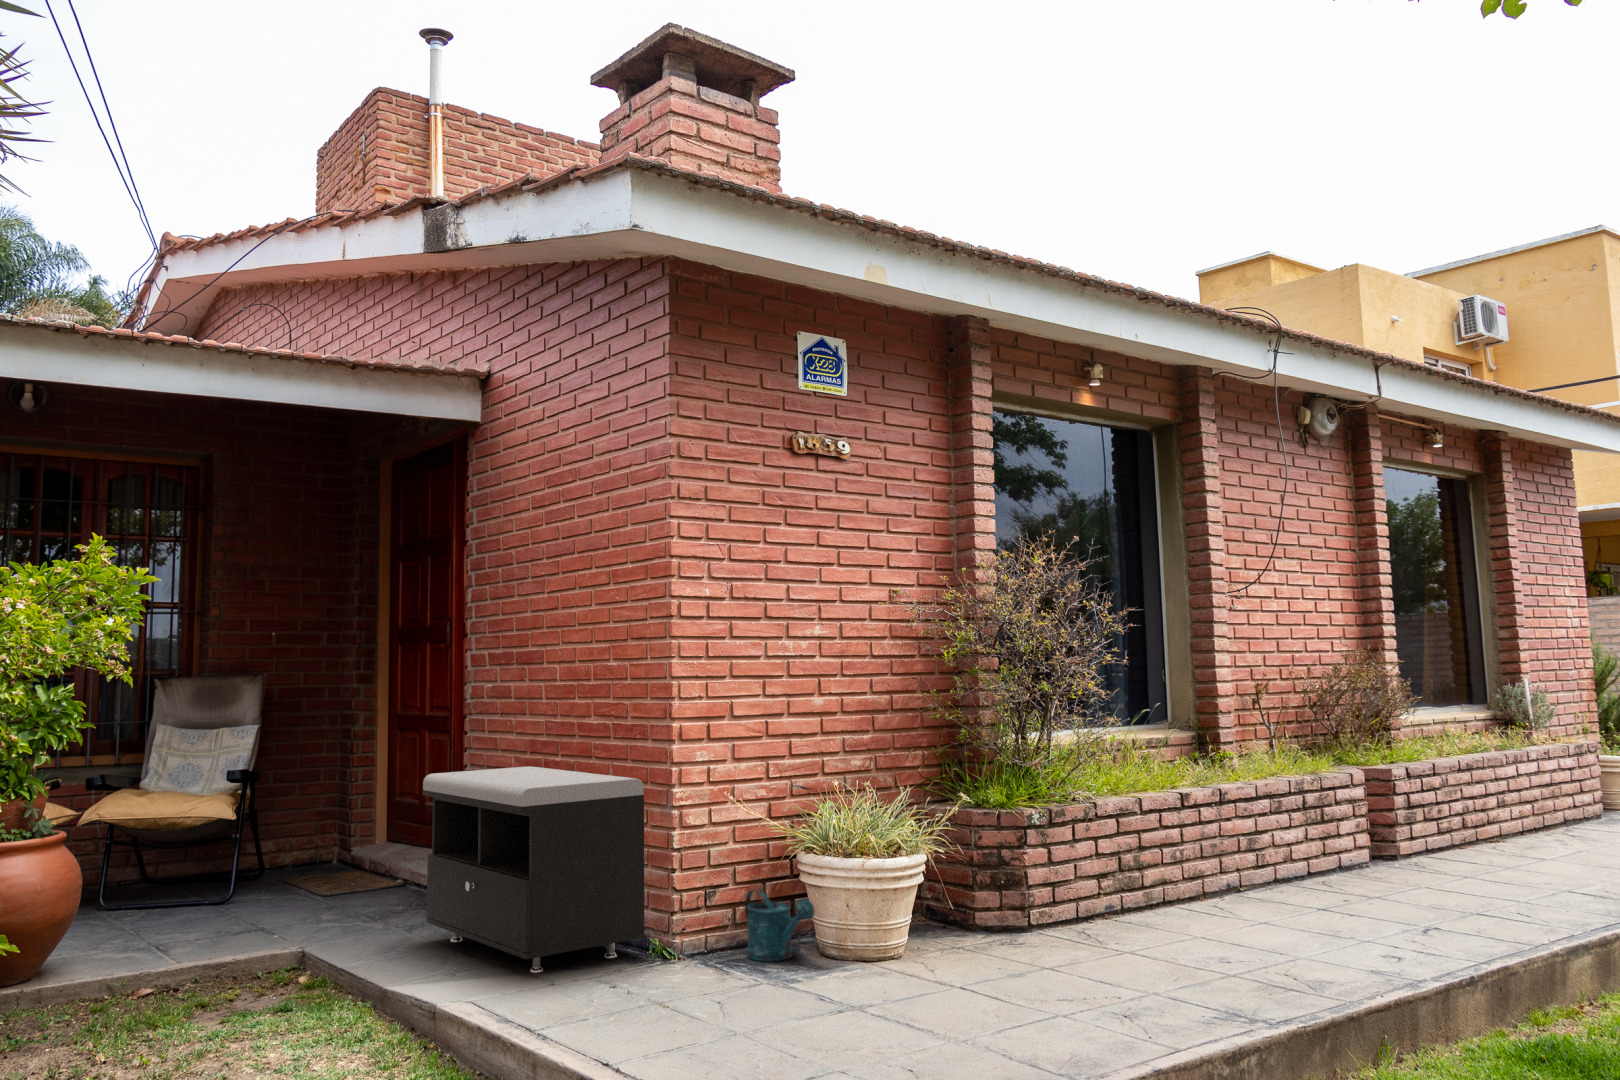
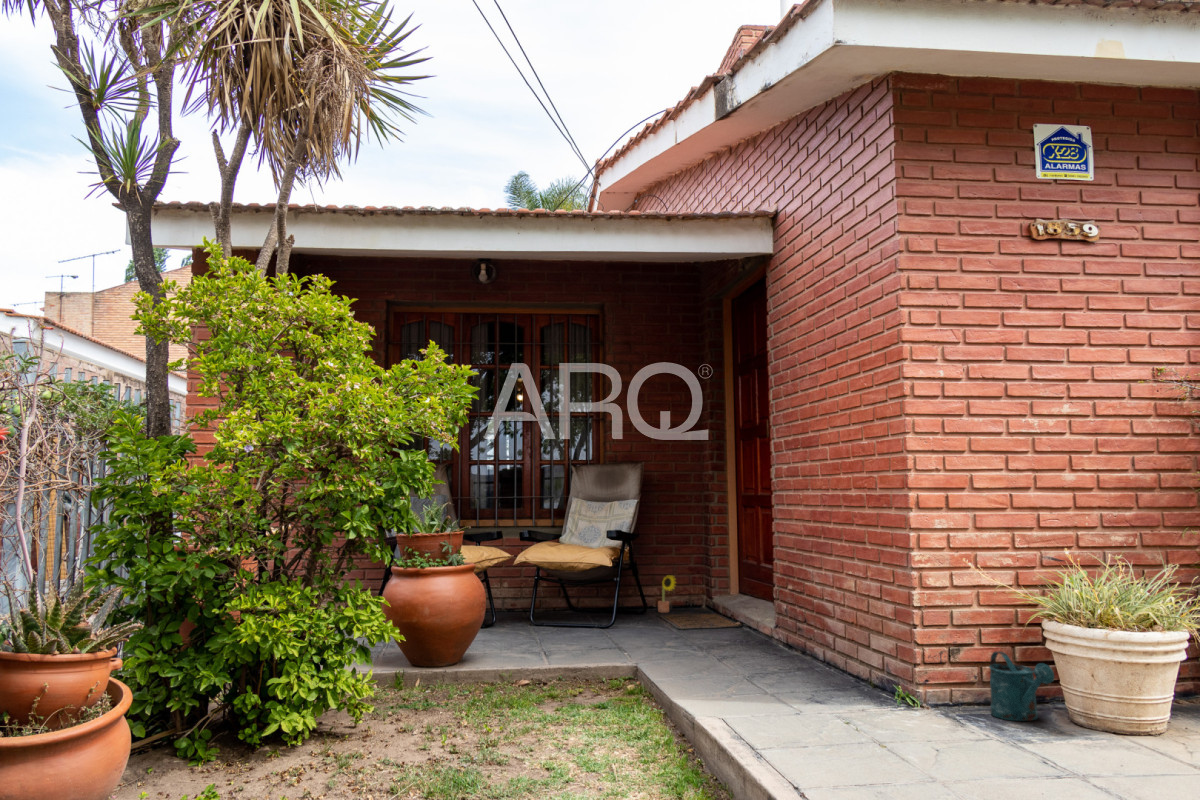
storage bench: present [423,766,644,973] -> none [718,533,893,701]
decorative plant: none [277,820,307,873] -> present [658,576,676,612]

